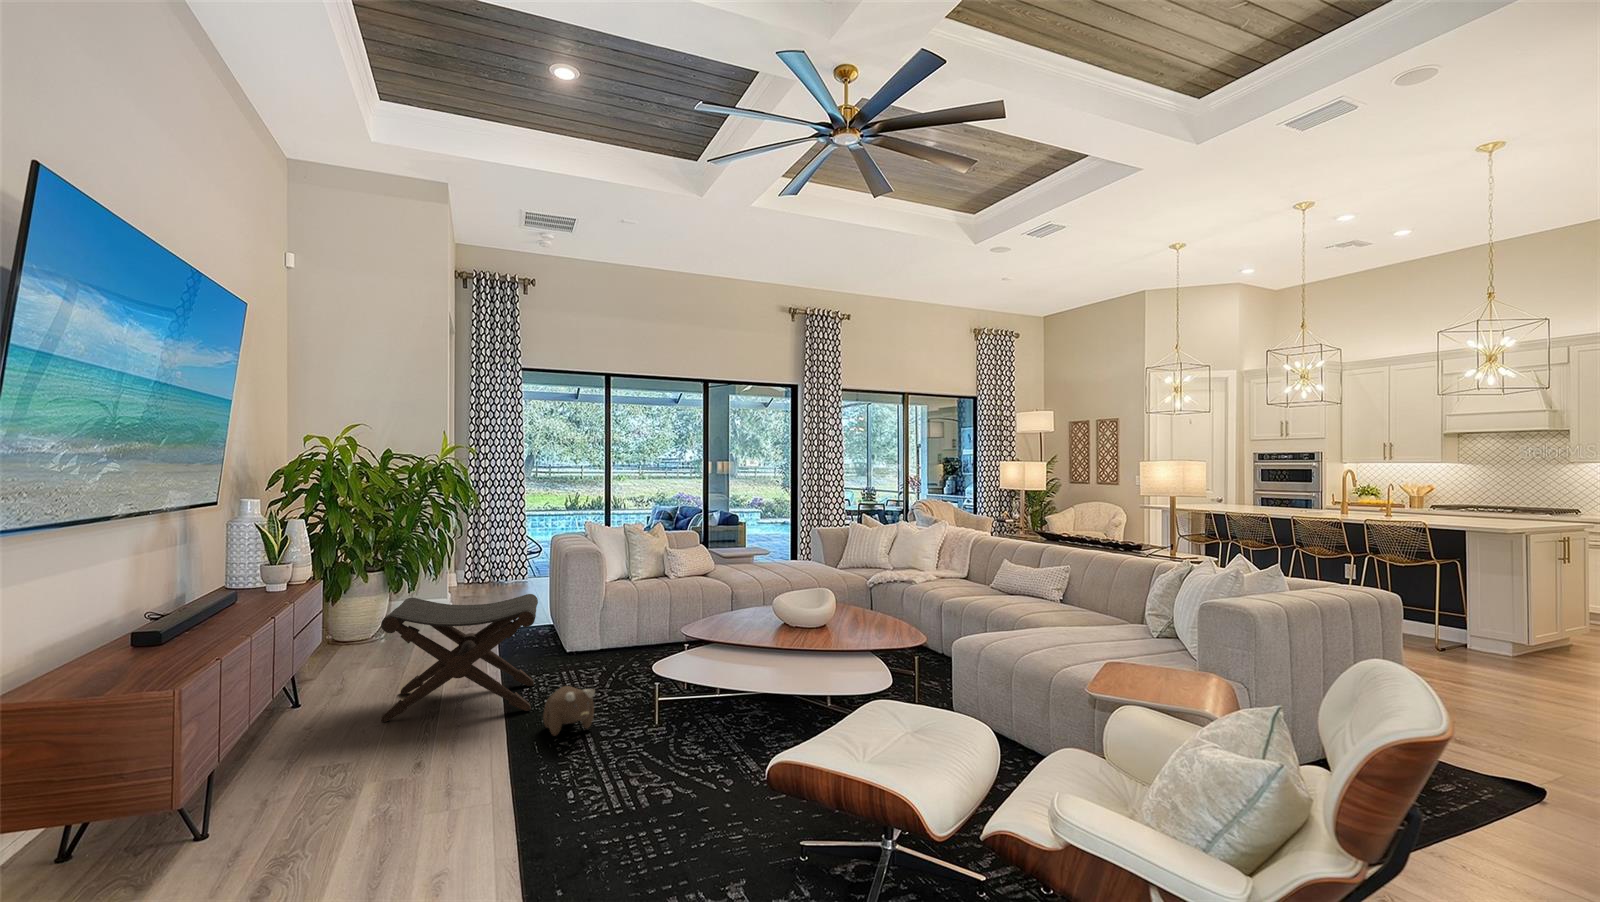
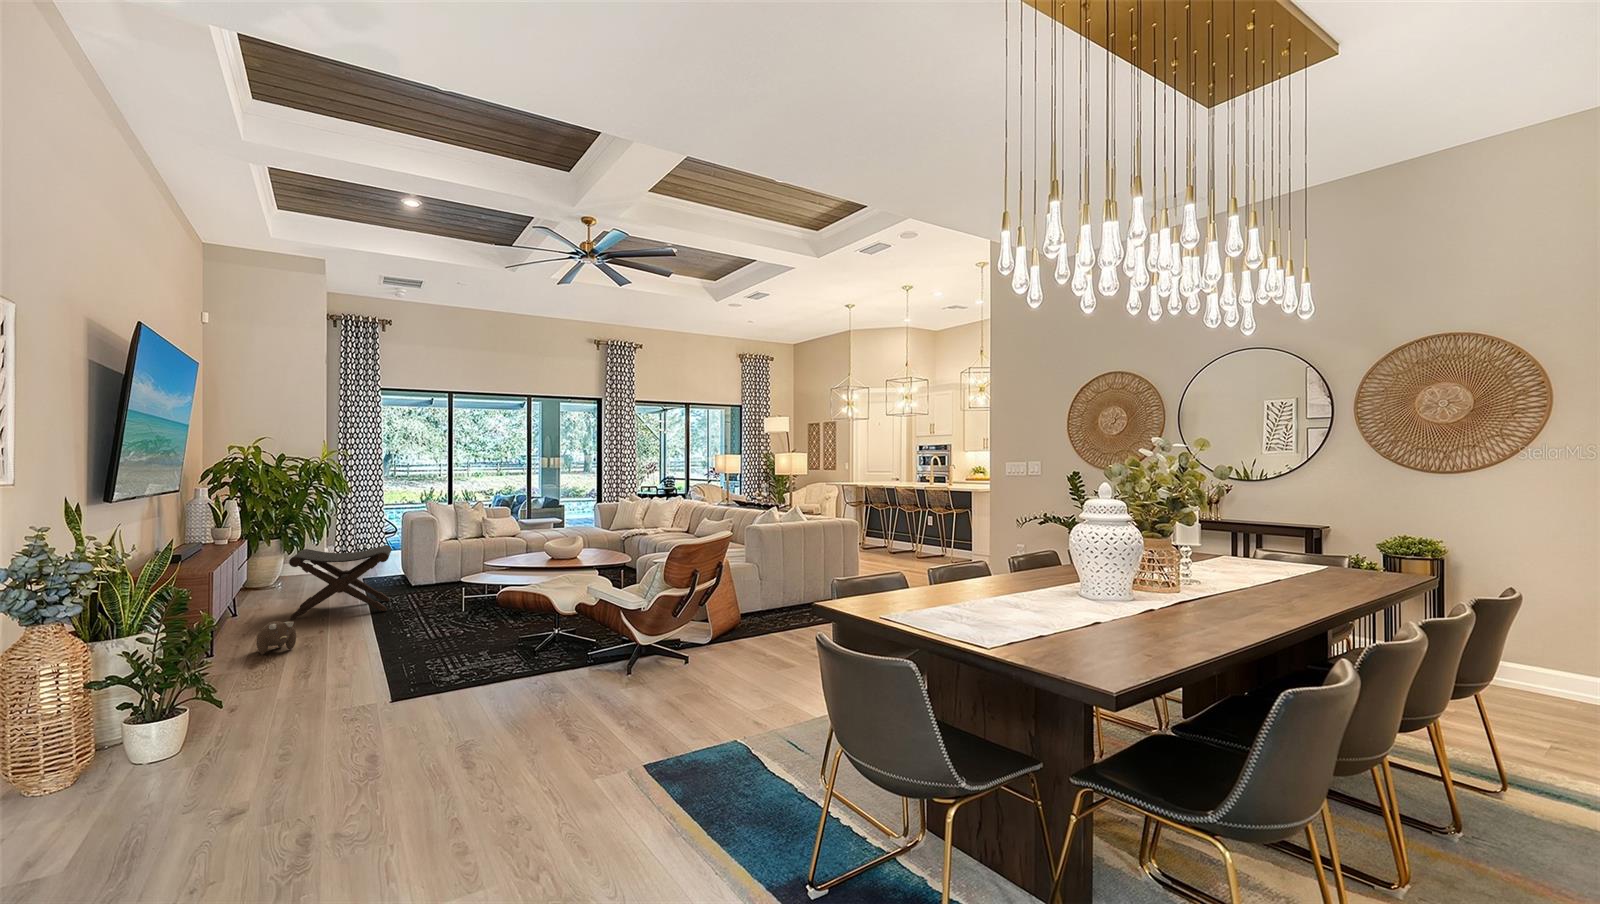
plush toy: present [543,686,595,736] -> present [256,621,296,654]

